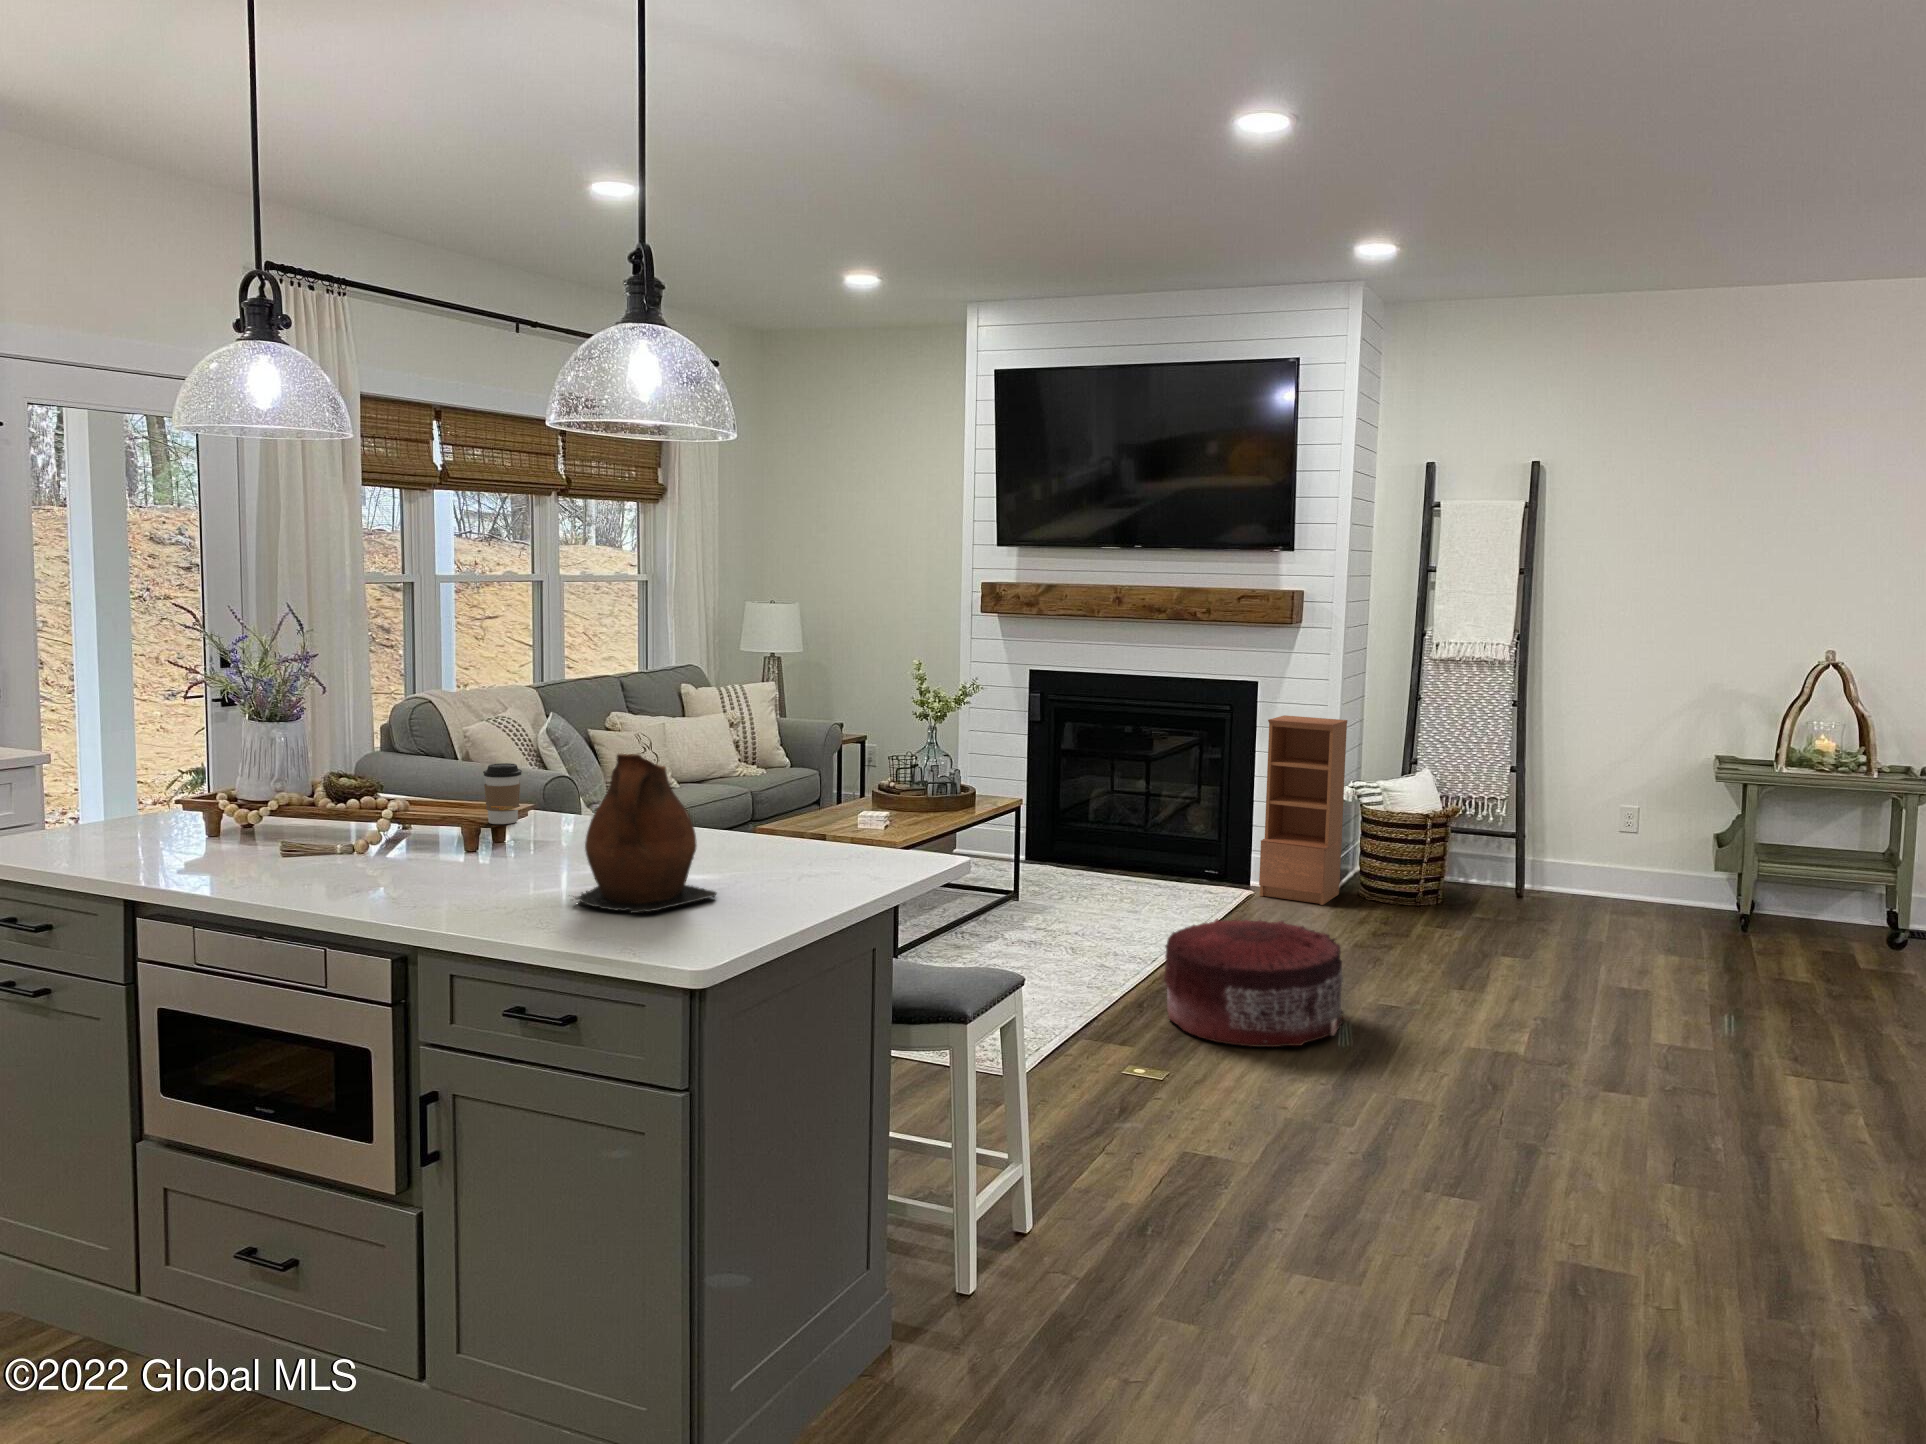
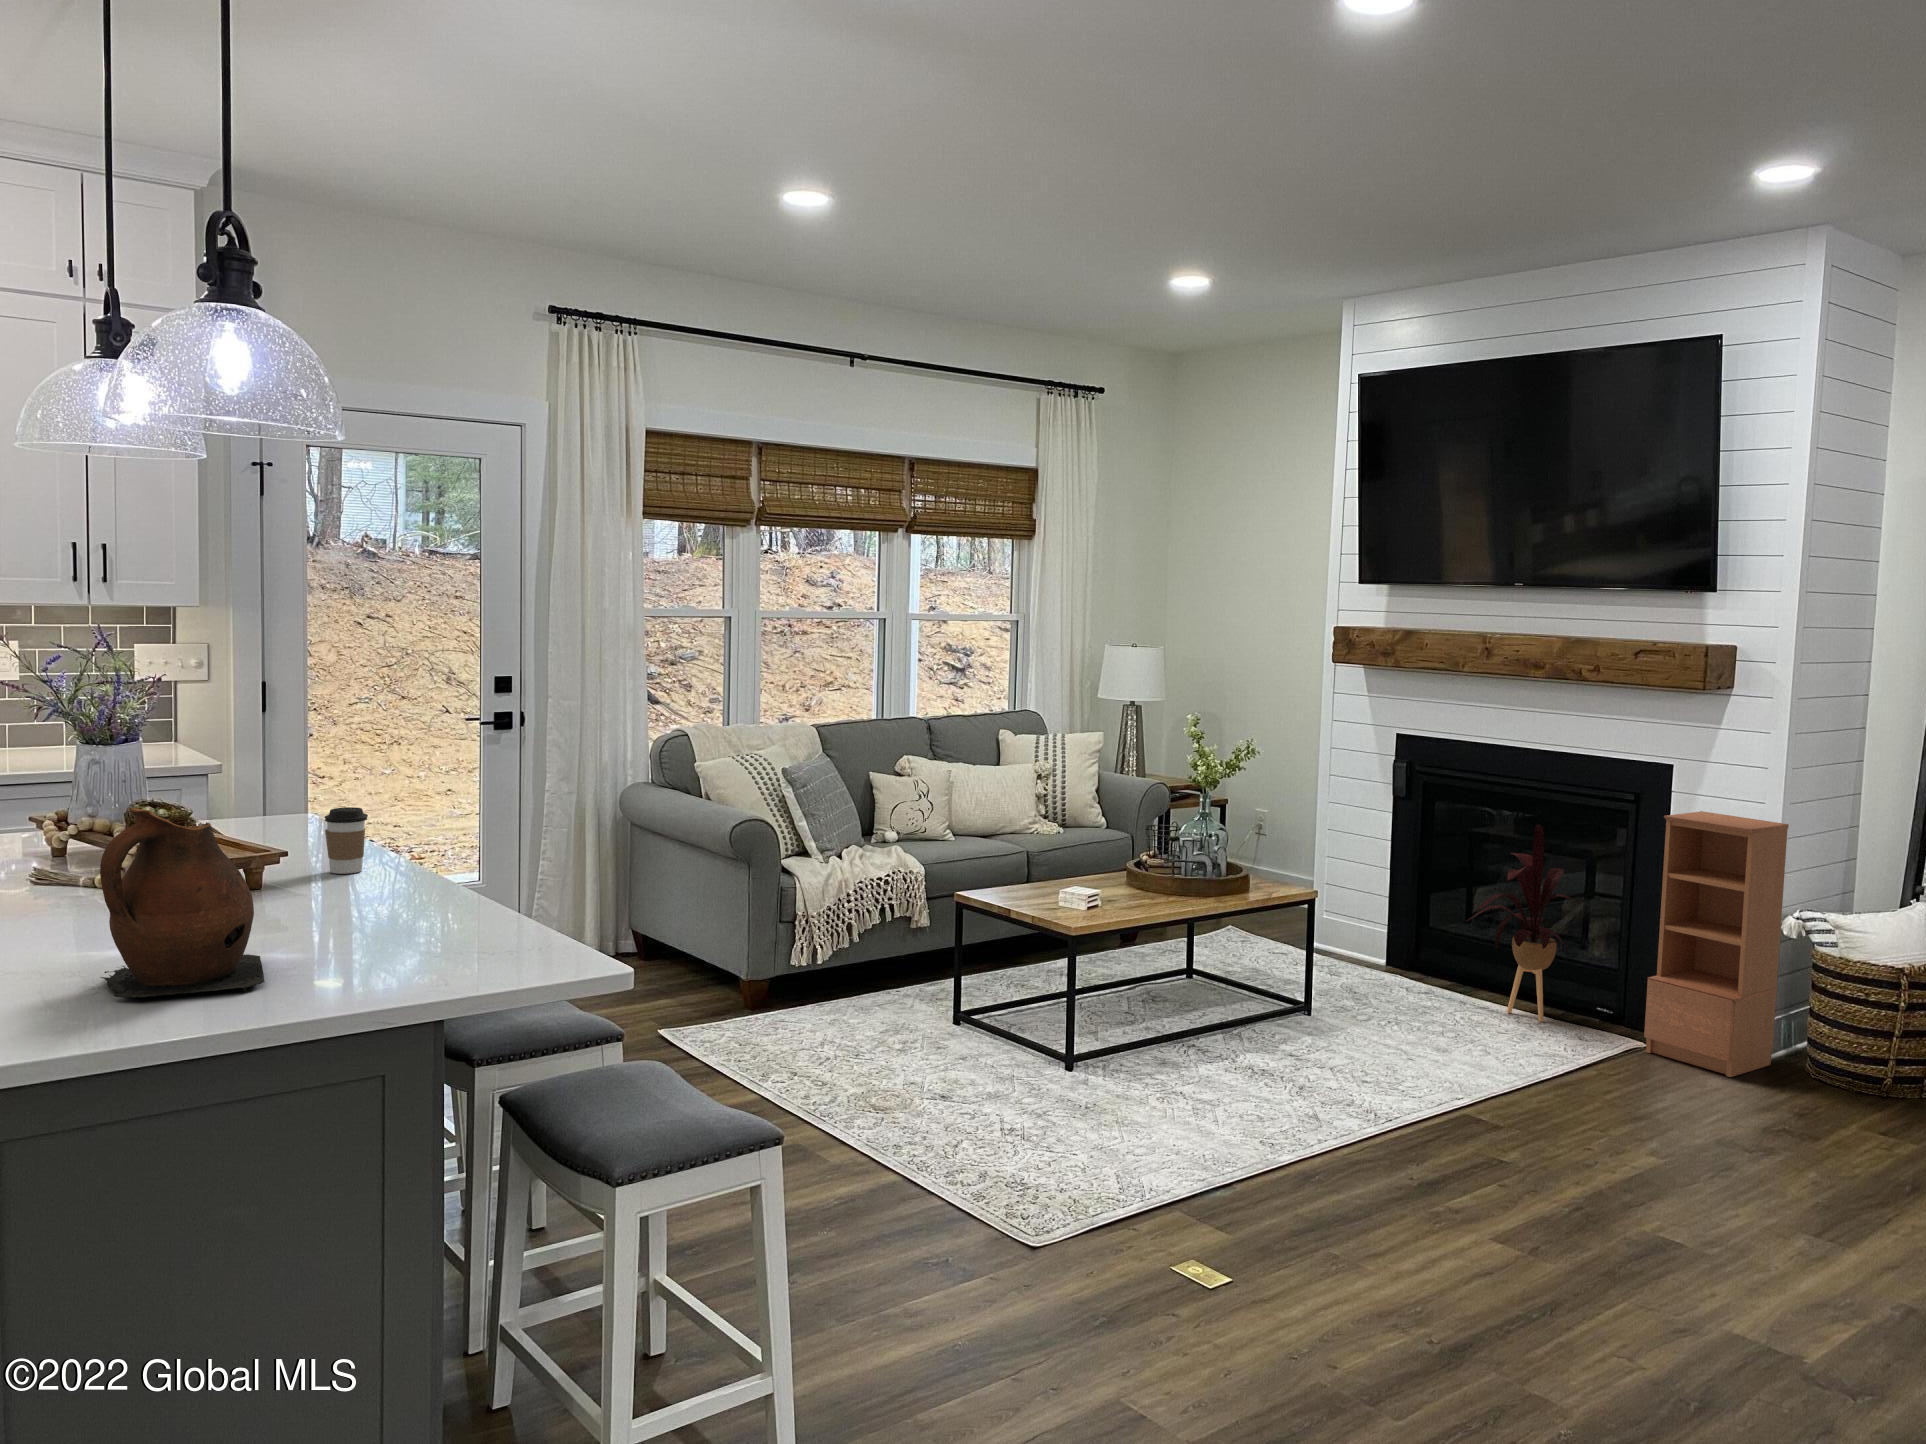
house plant: none [1117,733,1198,884] -> present [1467,825,1571,1021]
pouf: present [1164,919,1343,1047] -> none [1334,1079,1597,1280]

